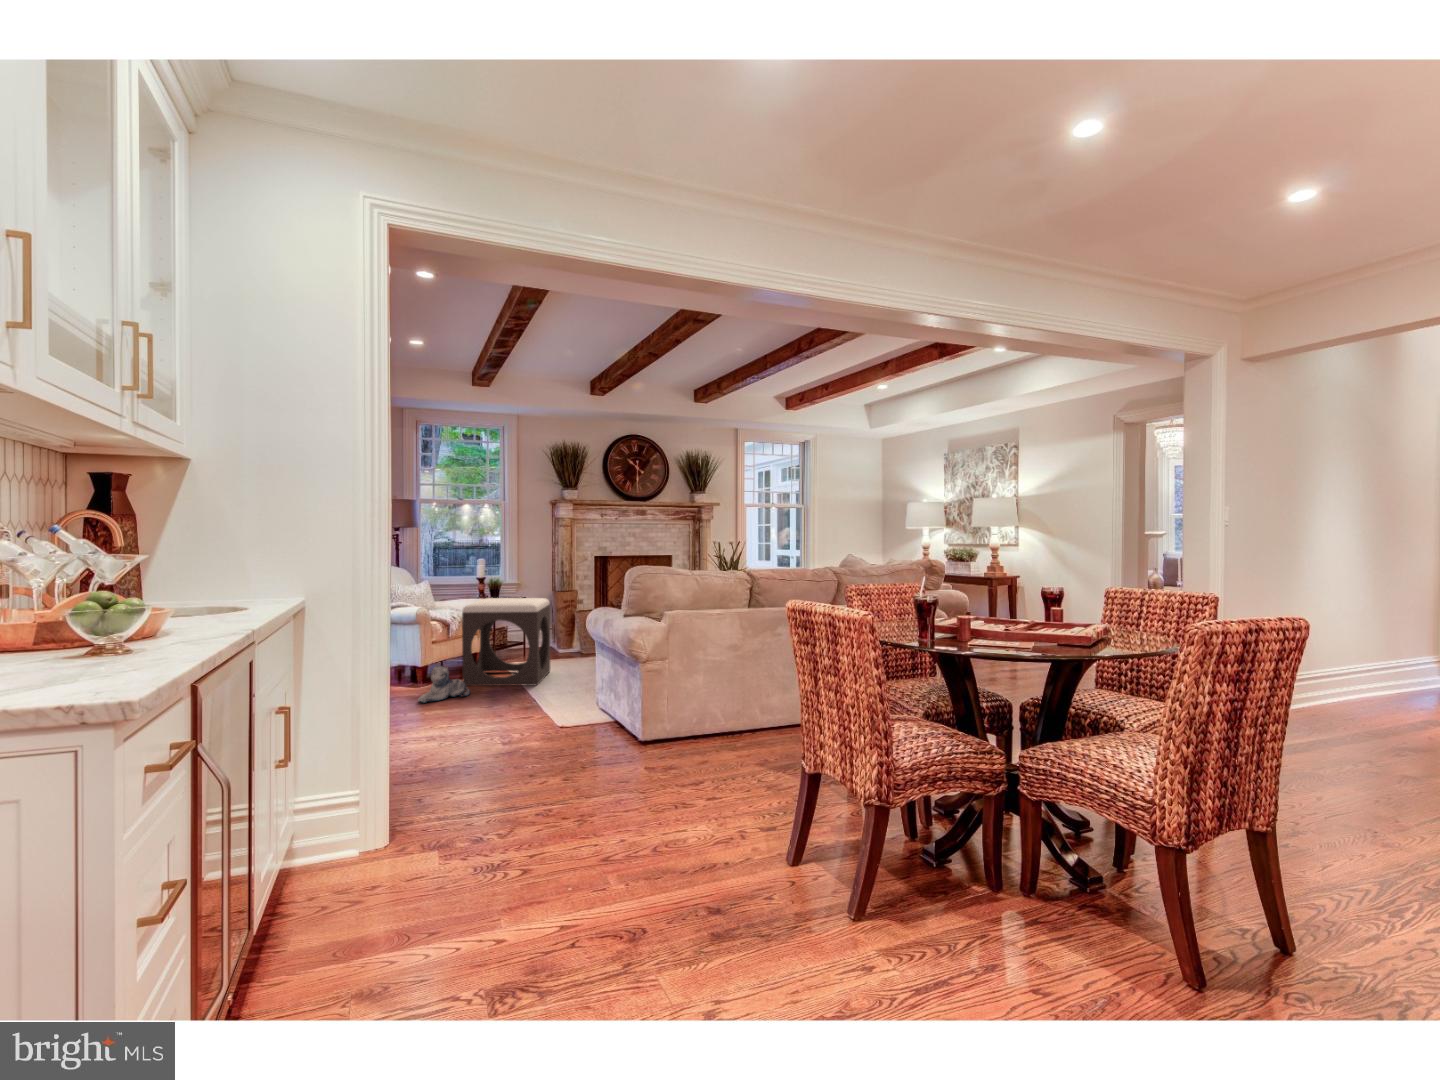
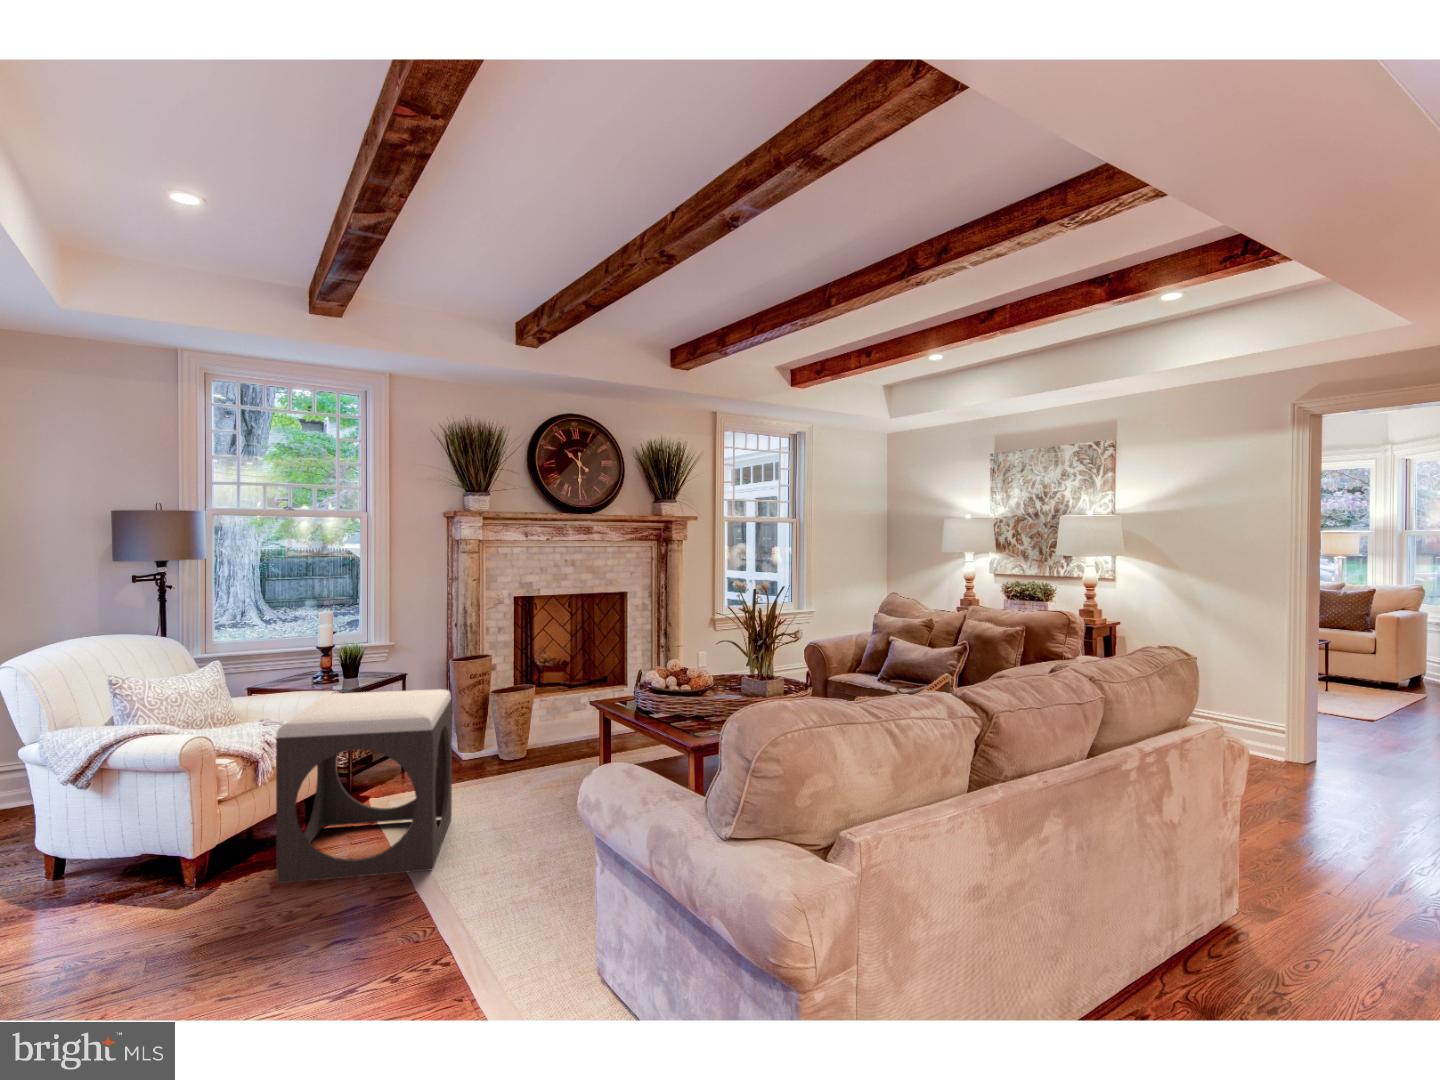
plush toy: present [418,666,470,703] -> none [155,875,290,976]

